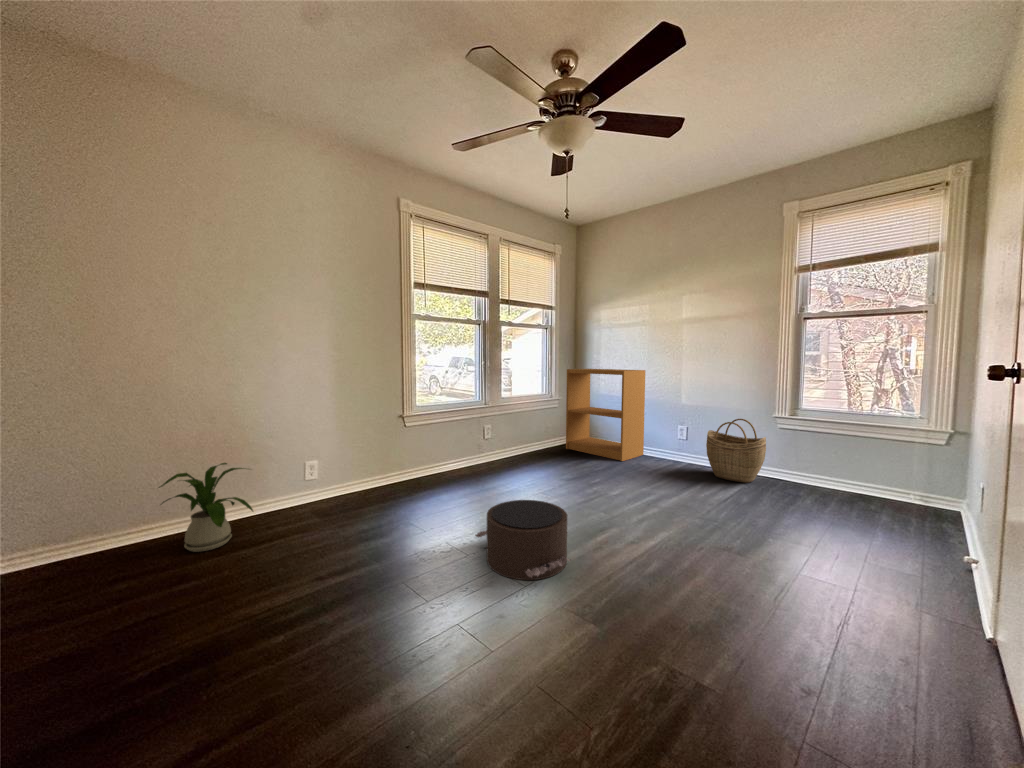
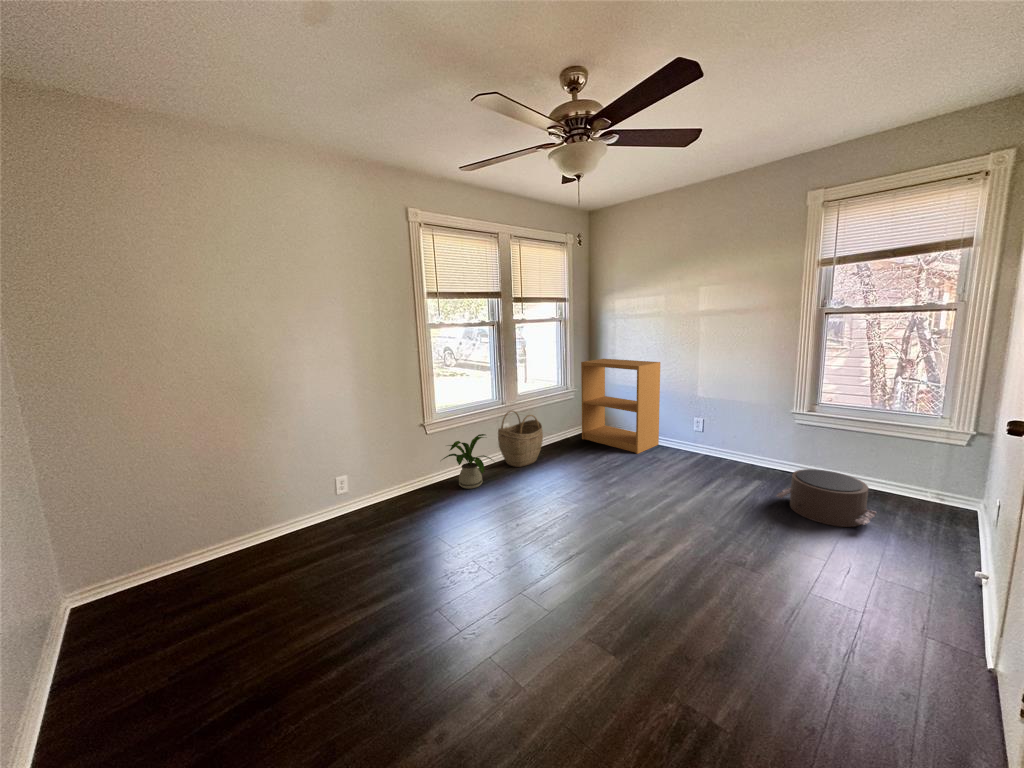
woven basket: present [706,419,766,483] -> present [498,411,543,467]
house plant: present [159,463,253,552] -> present [442,434,492,489]
pouf: present [475,500,570,580] -> present [776,469,876,527]

